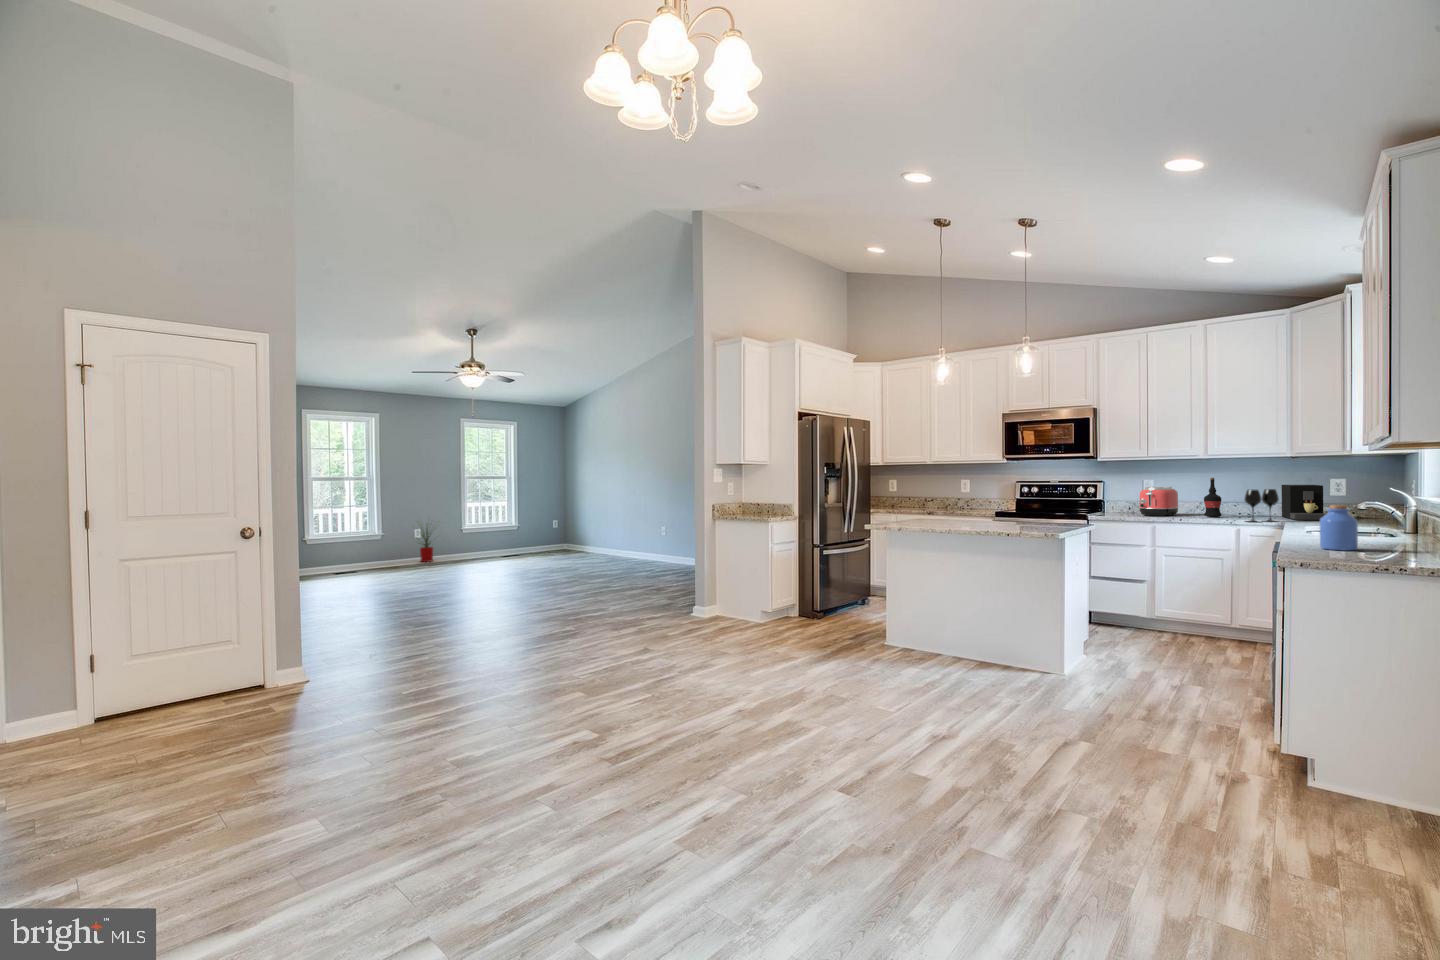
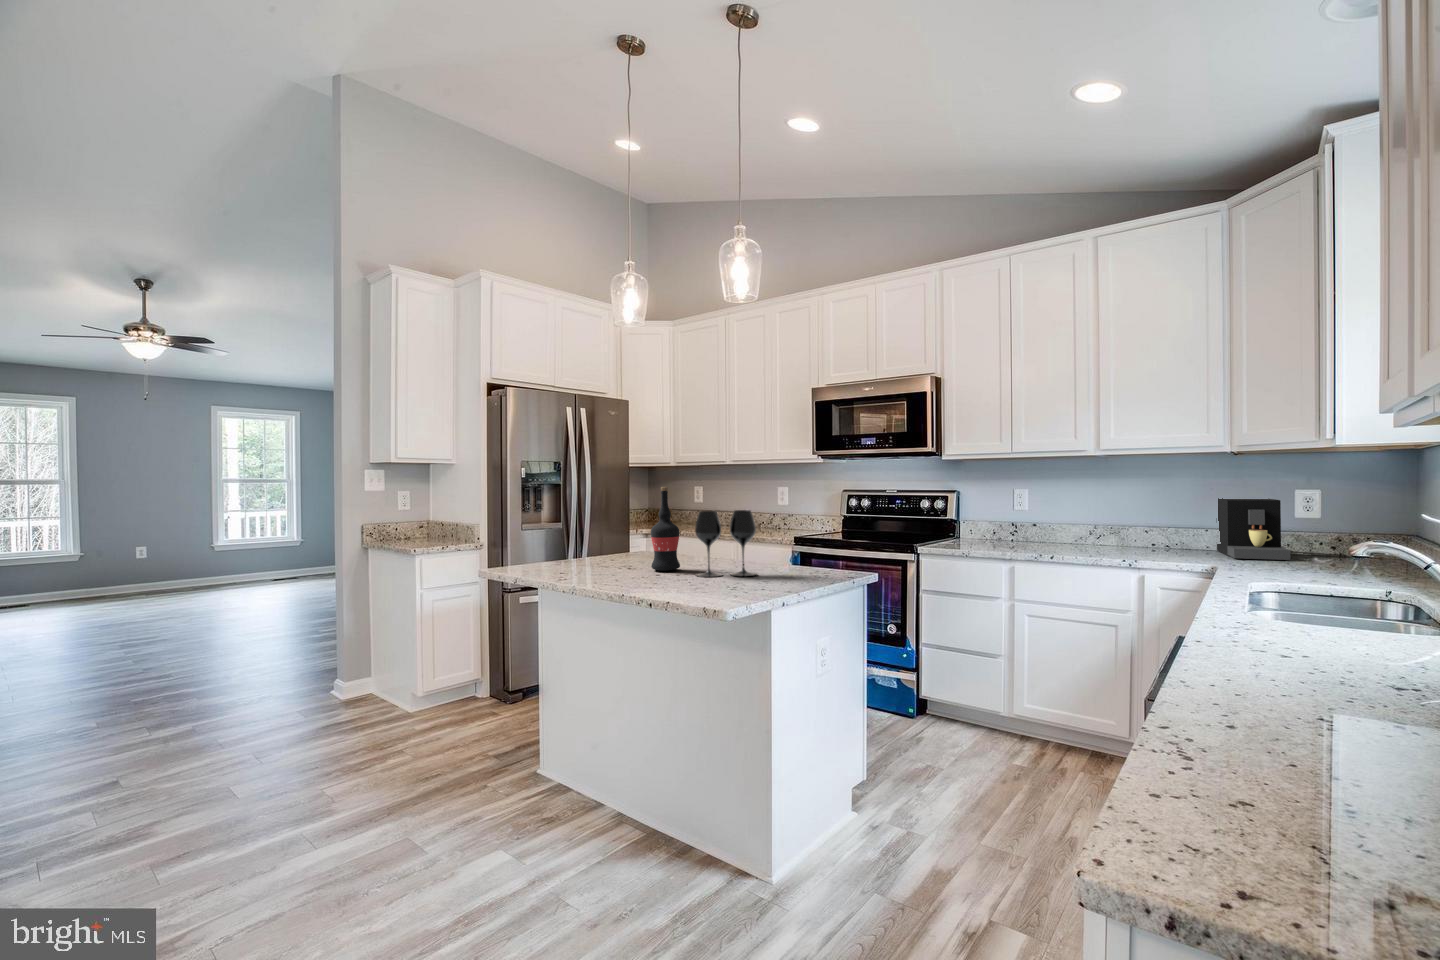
wine bottle: present [1204,478,1222,517] -> present [651,487,680,571]
toaster: present [1139,486,1179,516] -> none [1004,500,1064,548]
wine glass: present [1245,489,1279,522] -> present [695,510,756,577]
jar: present [1320,505,1358,551] -> none [1247,559,1347,691]
house plant: present [420,527,433,562] -> none [105,533,165,596]

